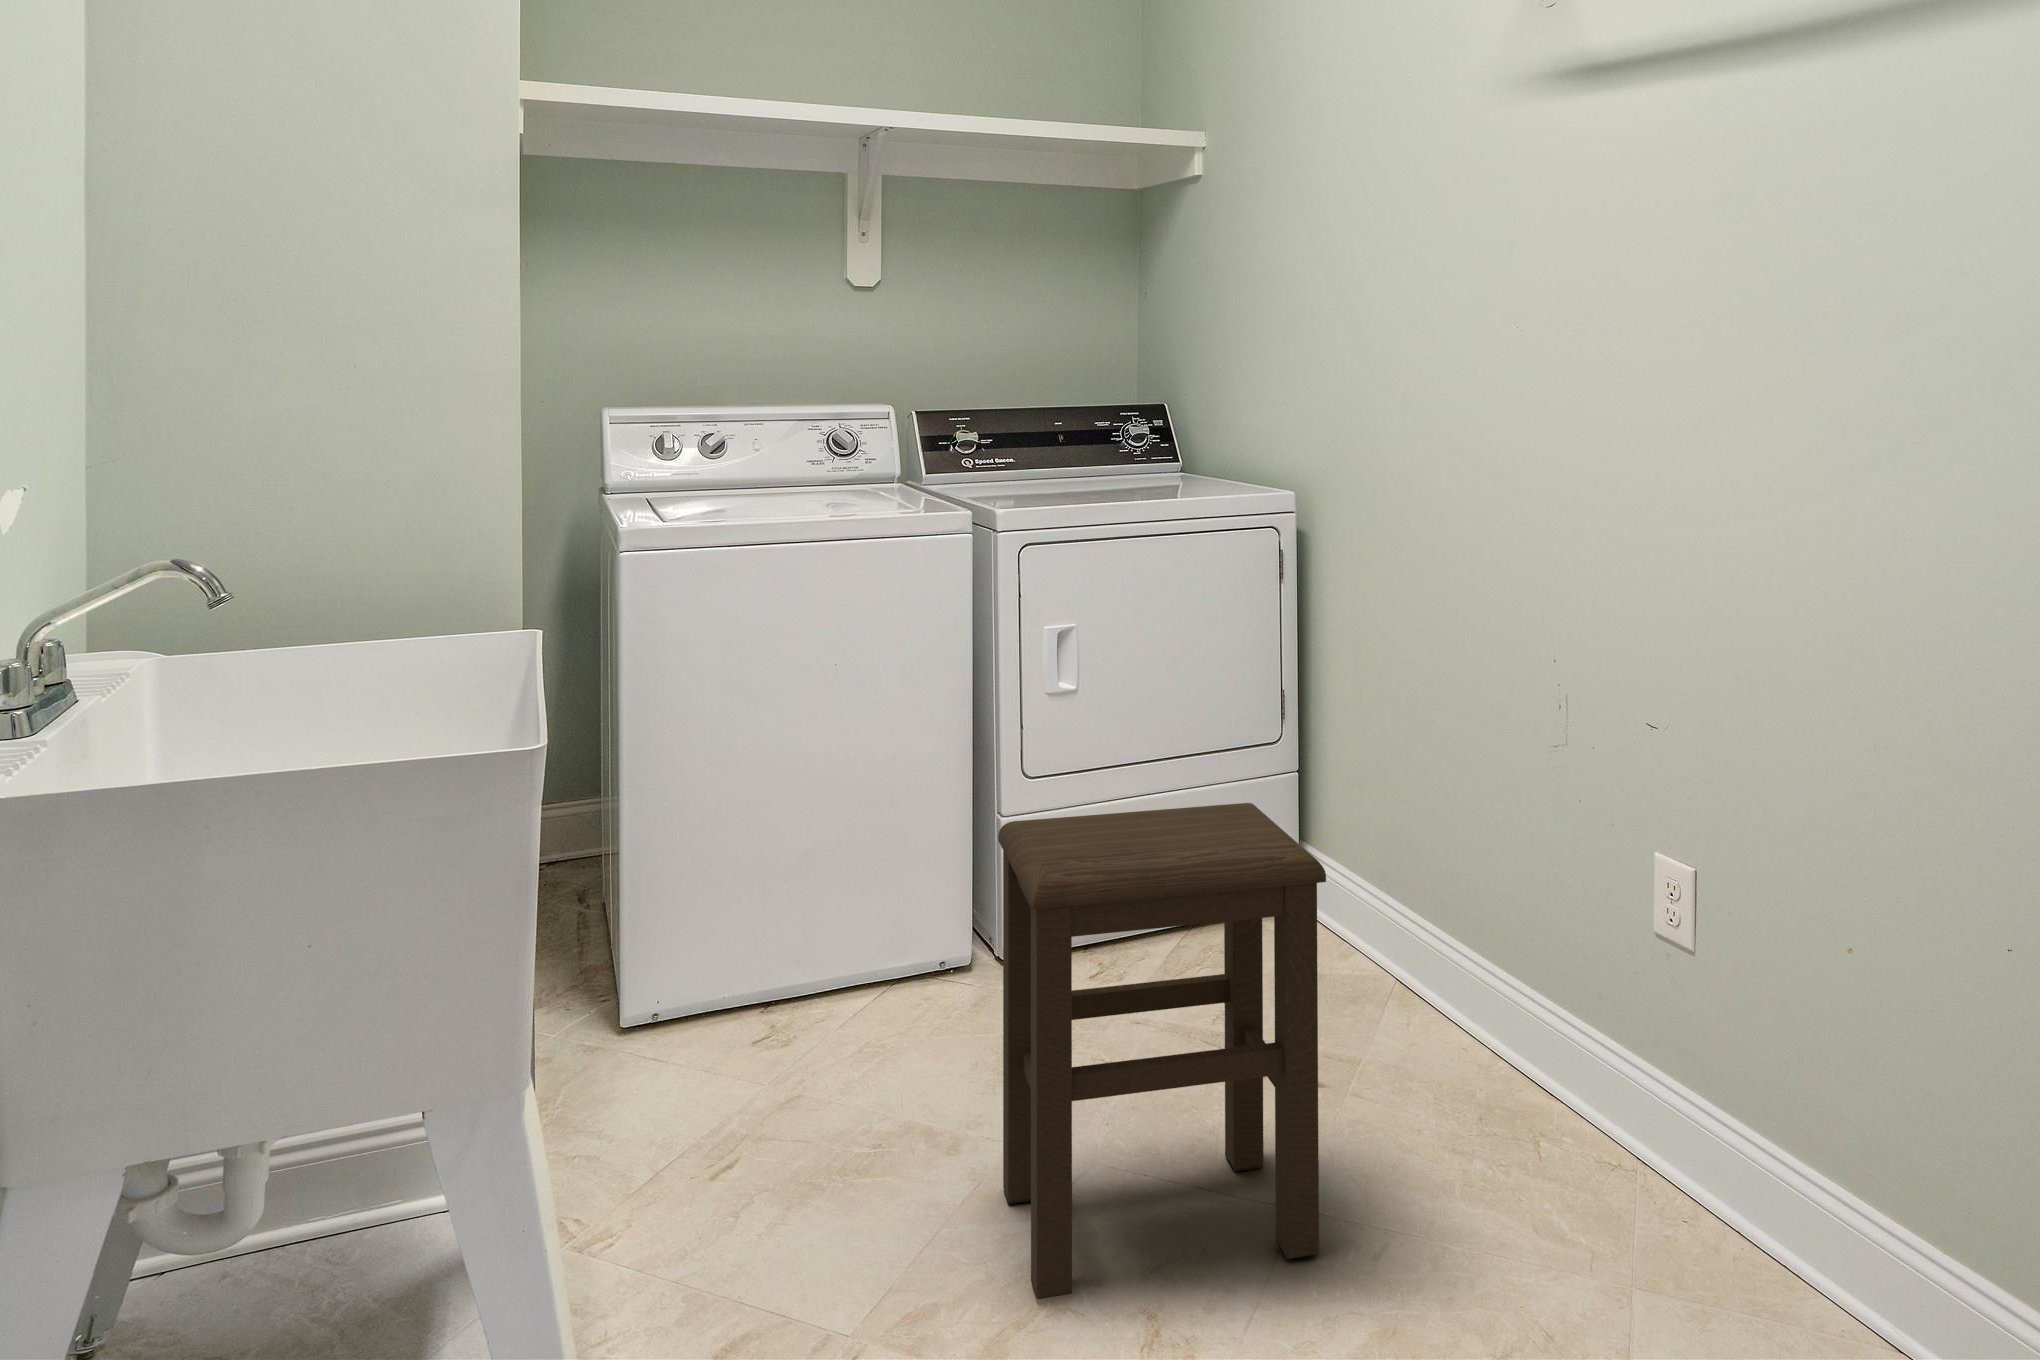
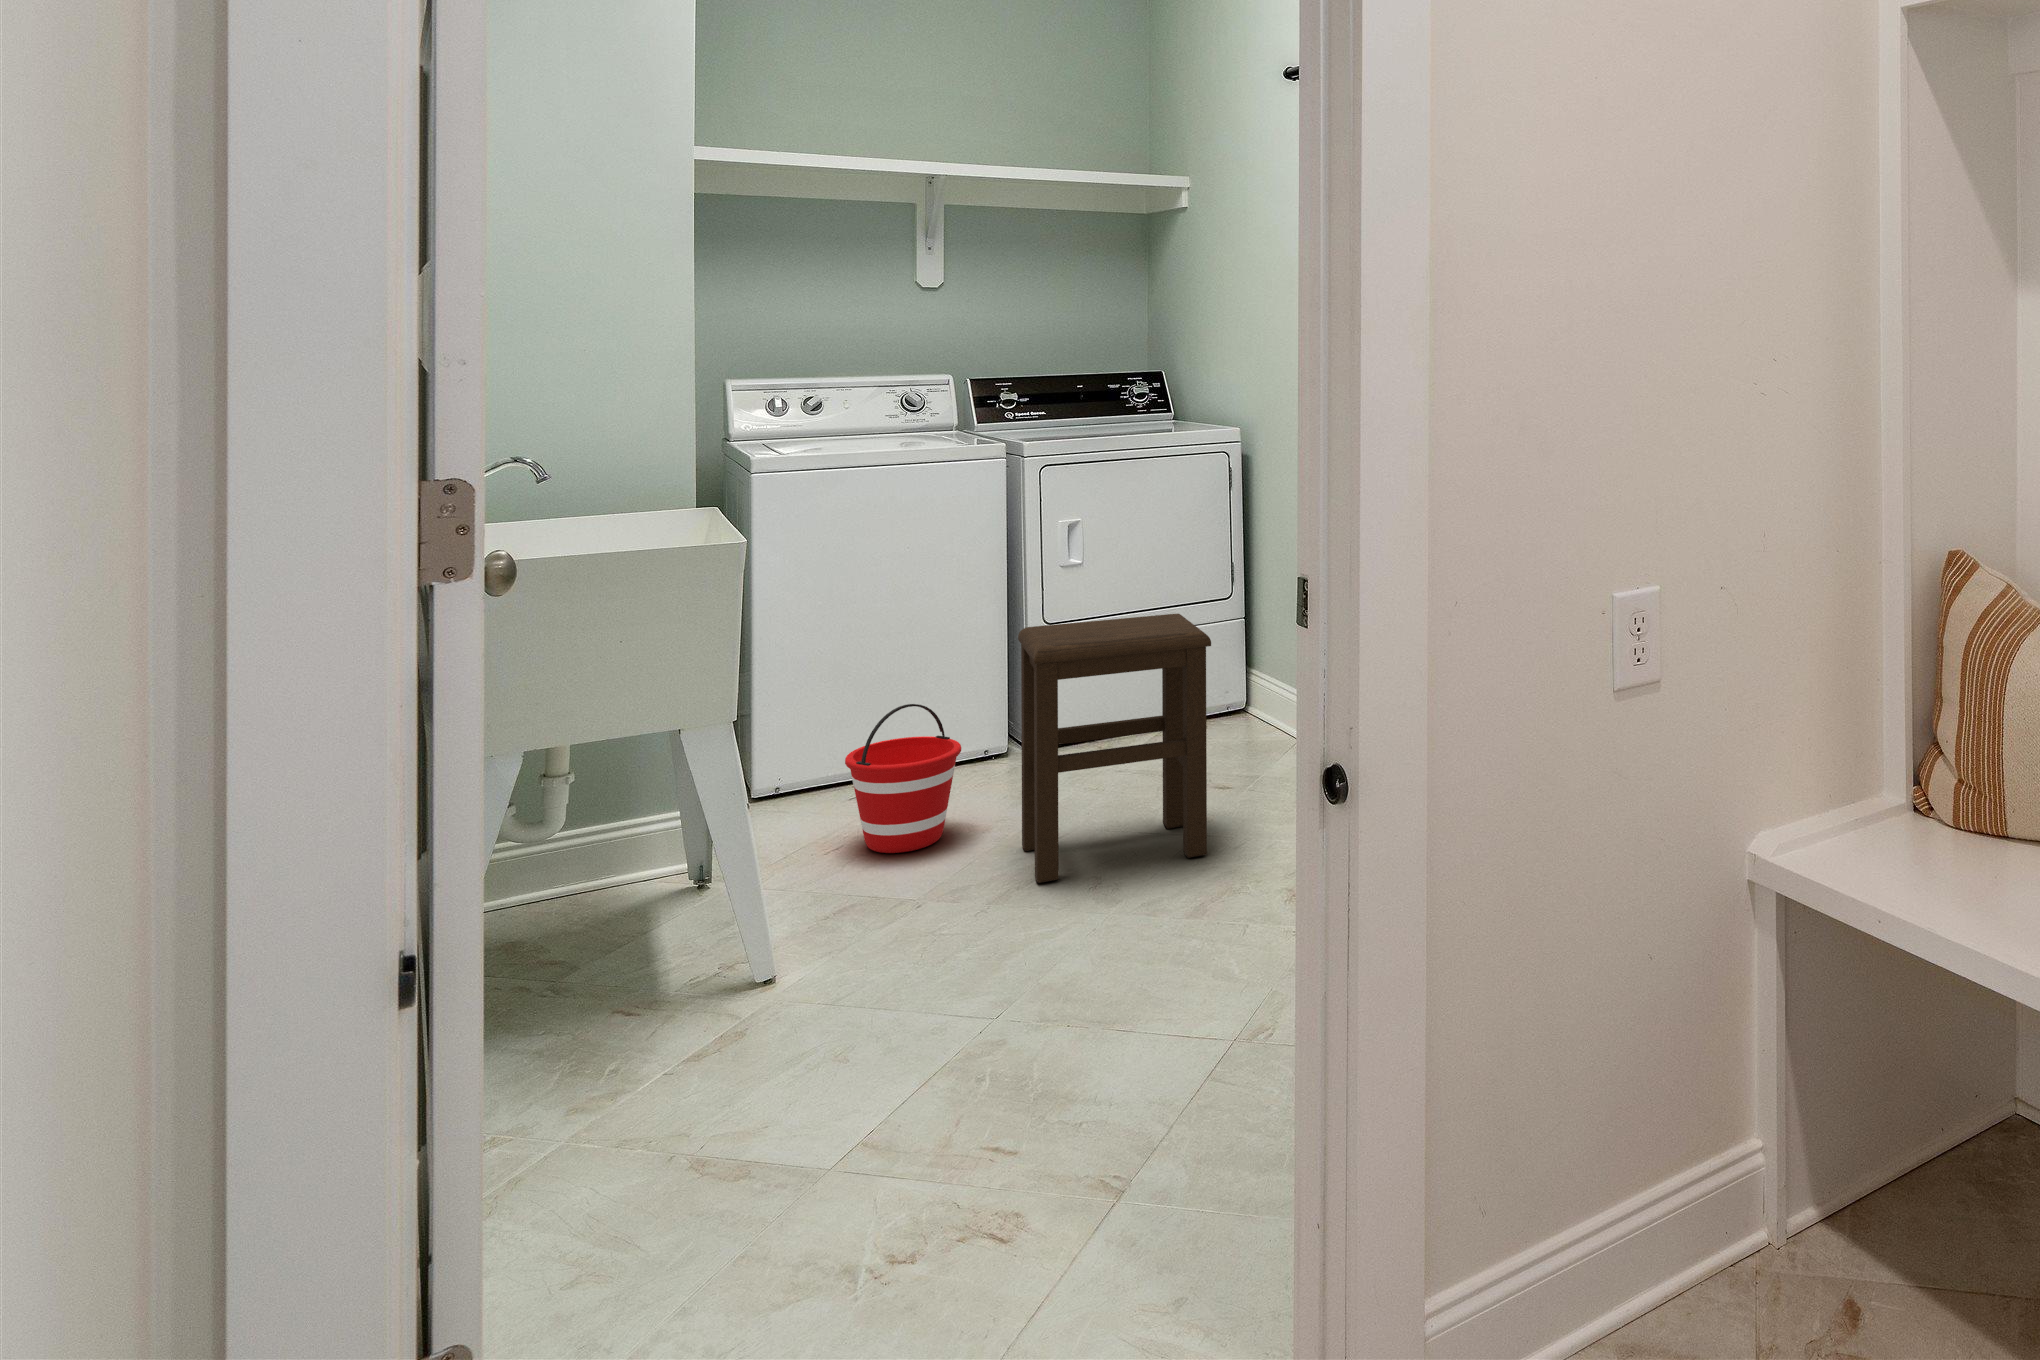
bucket: none [733,929,908,1183] -> present [845,704,961,853]

